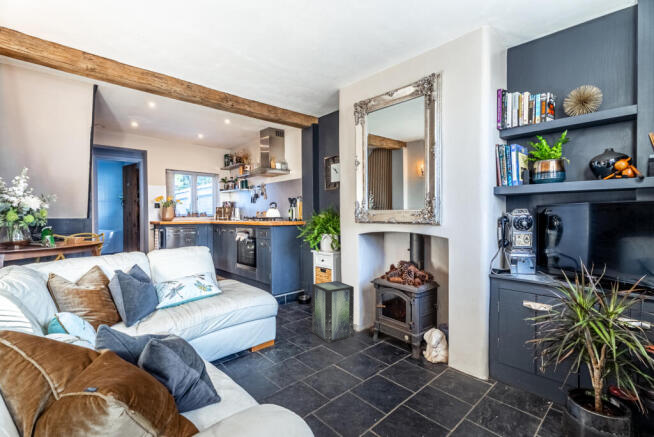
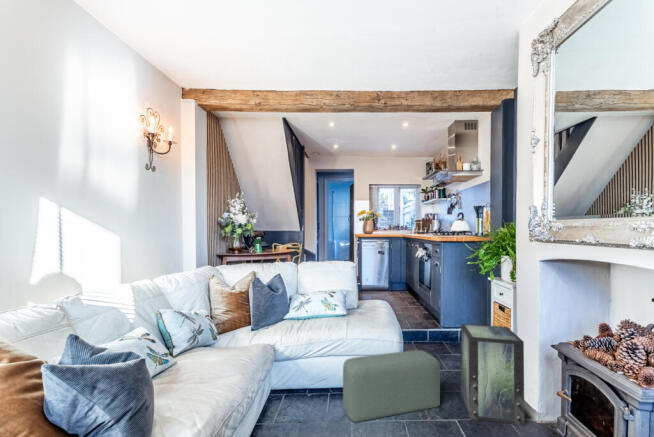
pouf: none [246,308,306,373] -> present [343,350,440,422]

